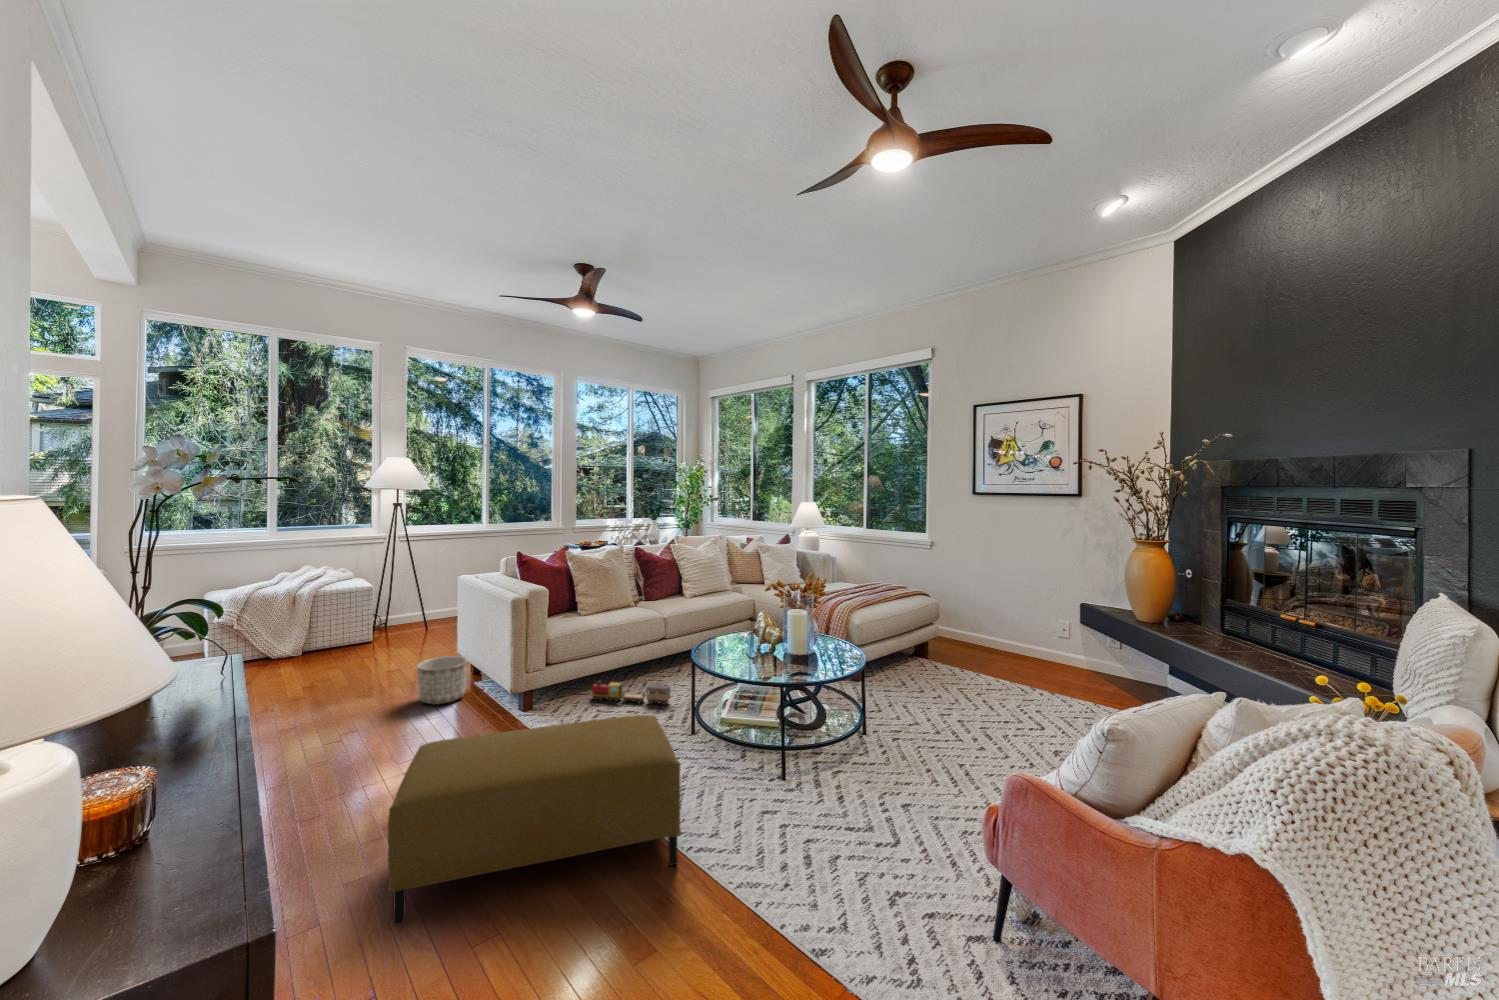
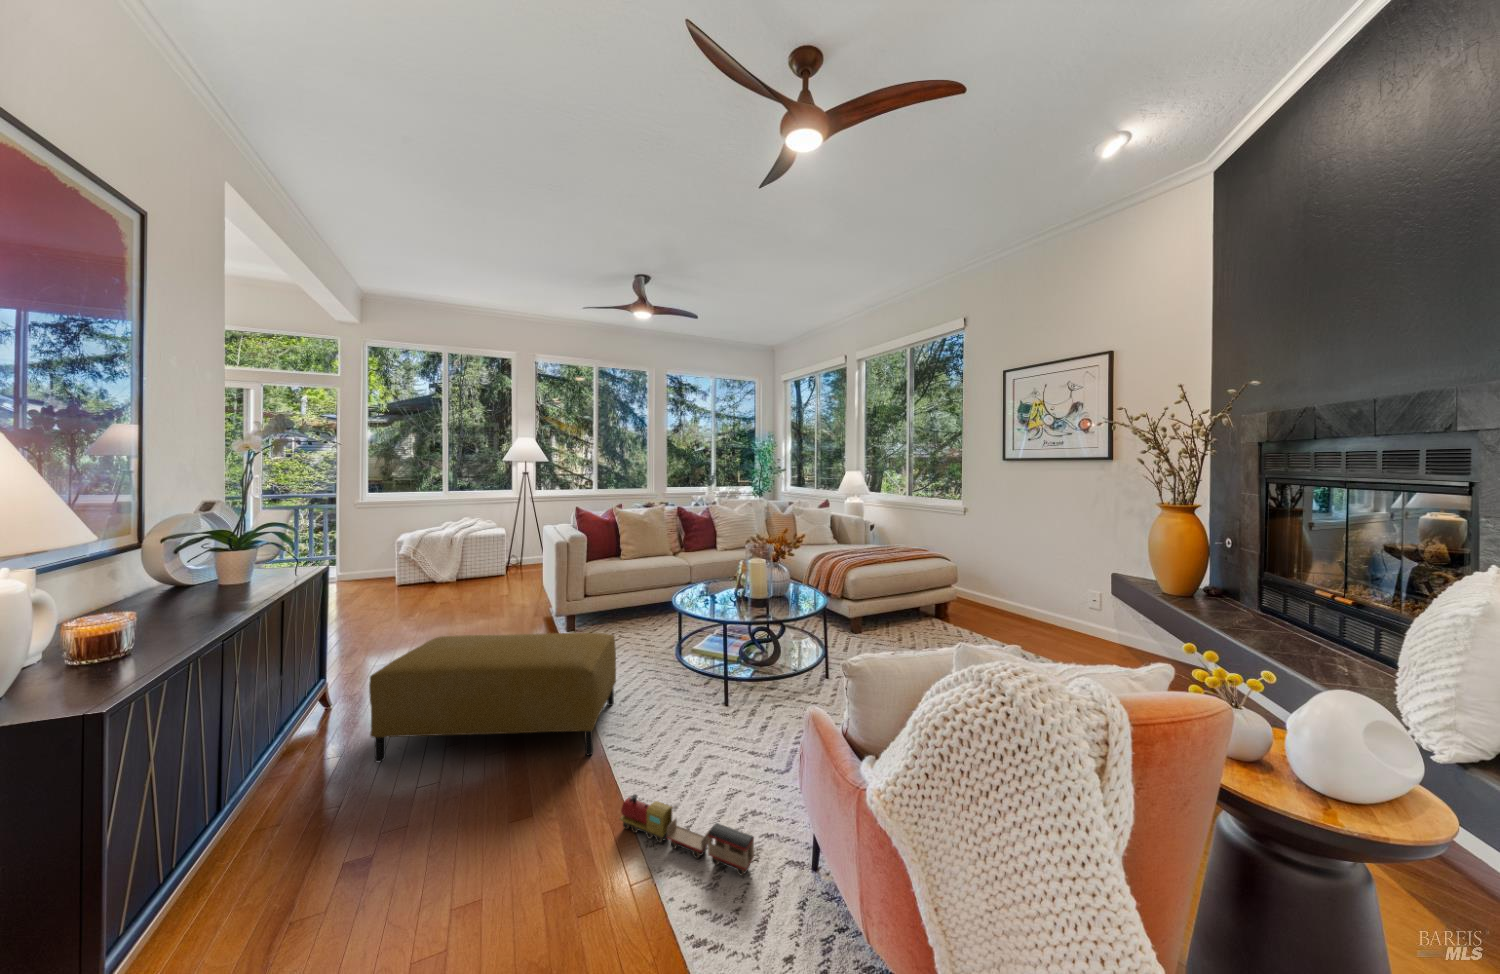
planter: present [417,656,467,704] -> none [502,585,539,620]
toy train: present [592,681,670,705] -> present [620,794,754,875]

